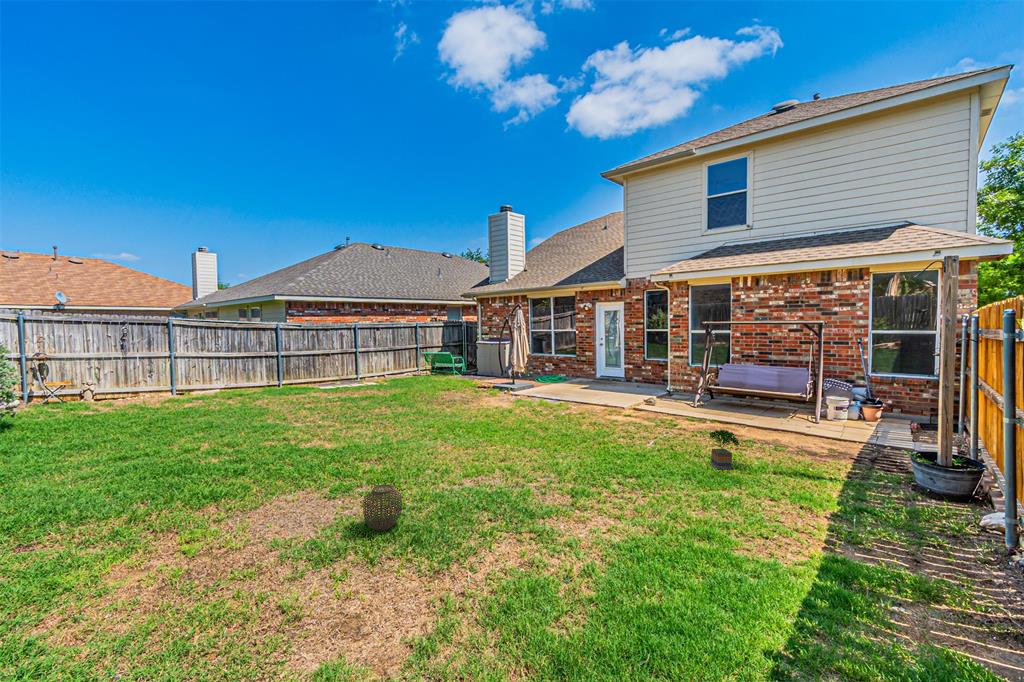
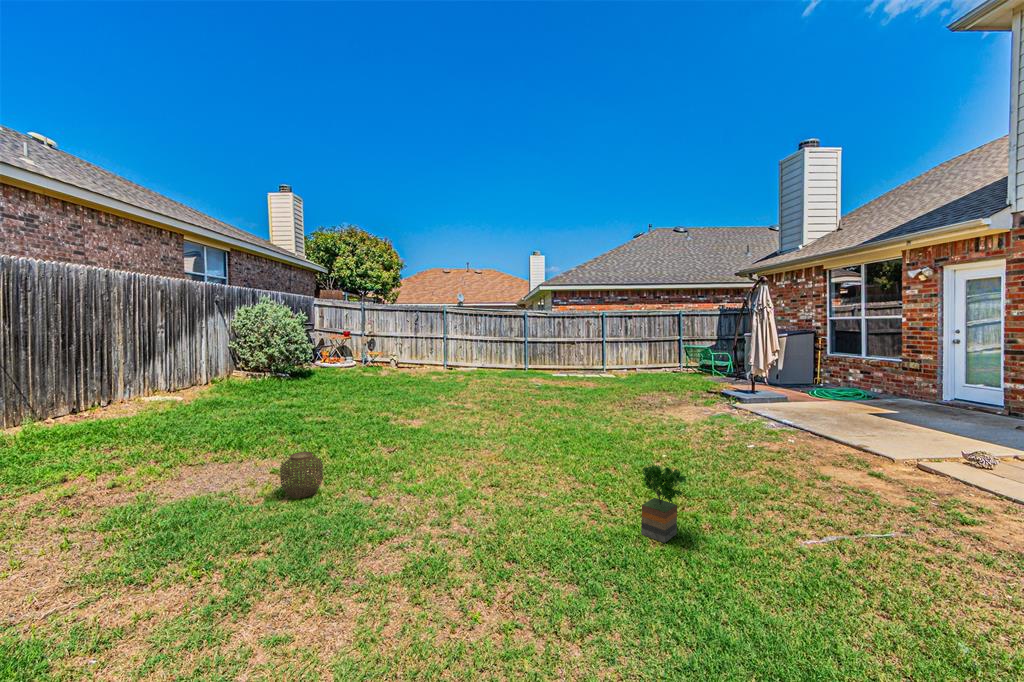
potted tree: present [709,430,739,470] -> present [641,465,686,543]

